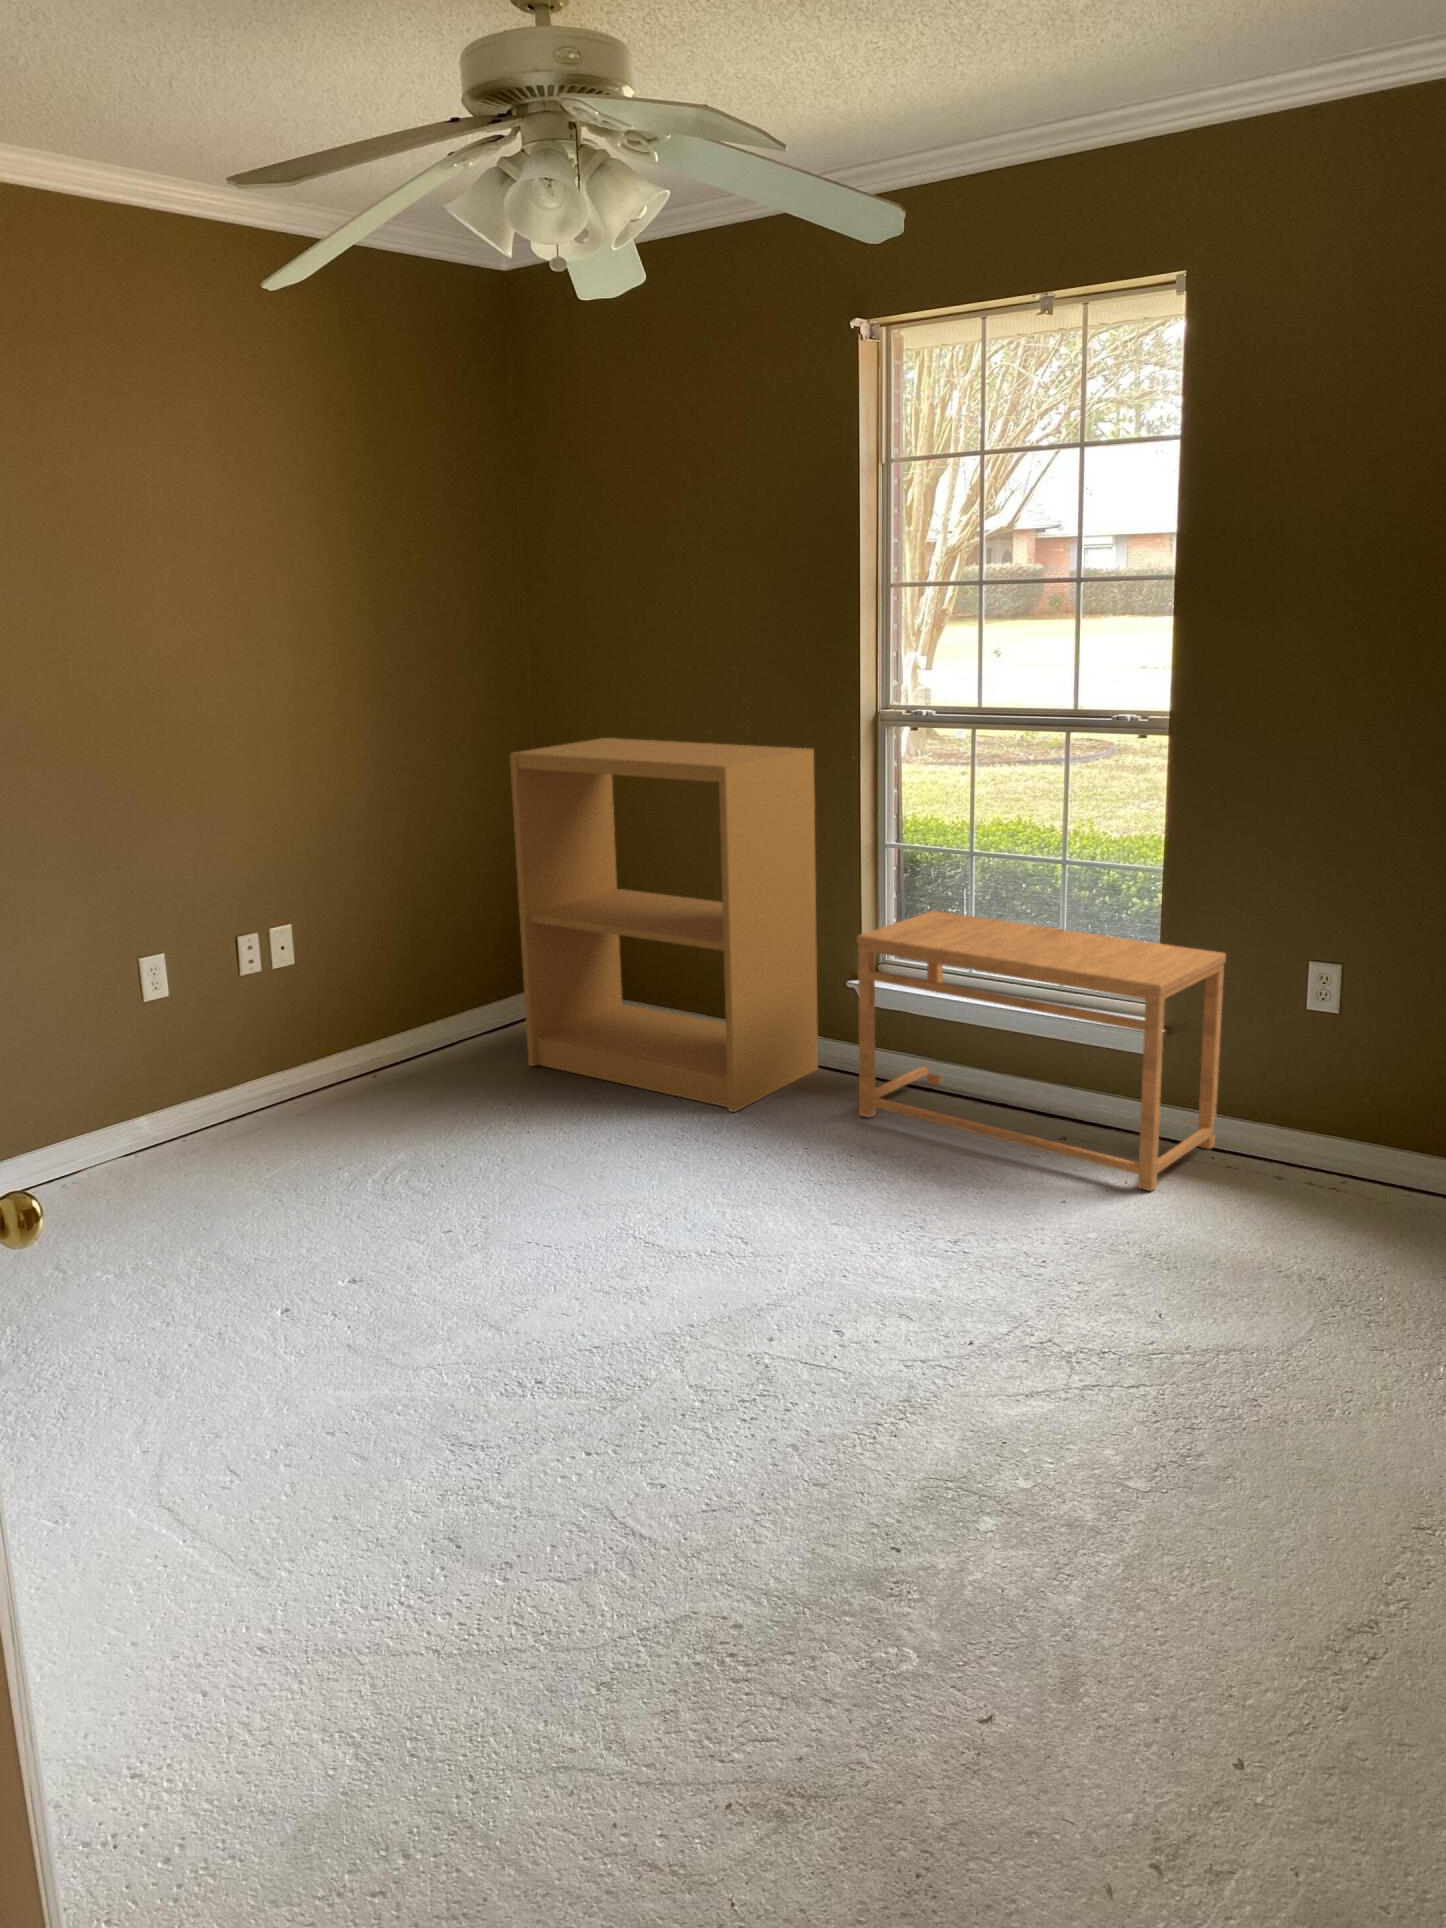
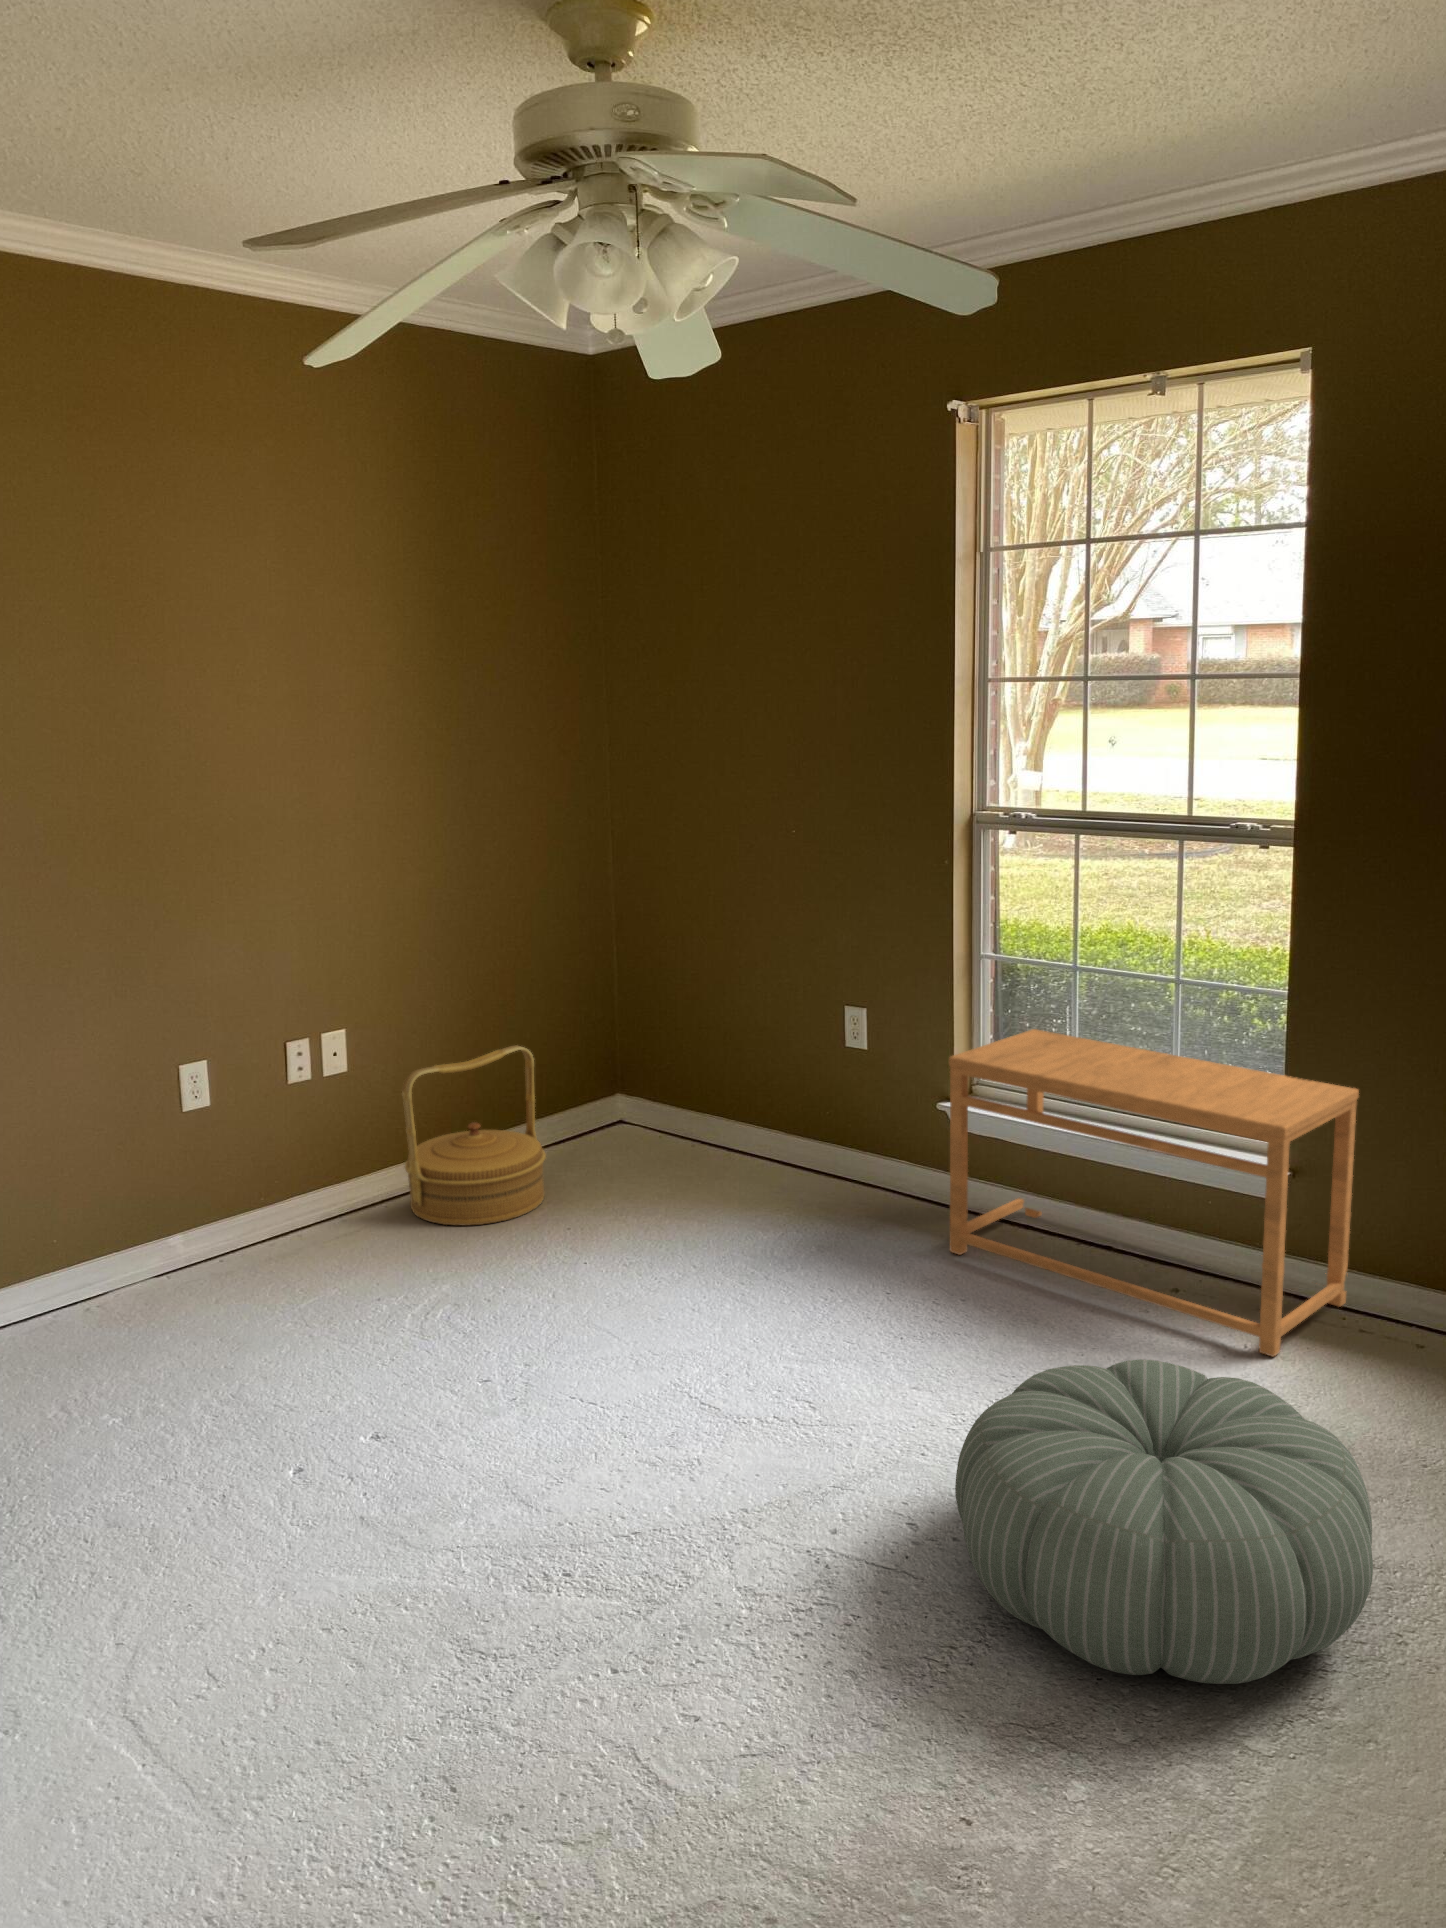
bookshelf: present [510,738,818,1112] -> none [587,837,908,1243]
woven basket: none [341,939,477,1108] -> present [402,1045,546,1226]
pouf: none [877,1184,1232,1438] -> present [955,1359,1373,1684]

